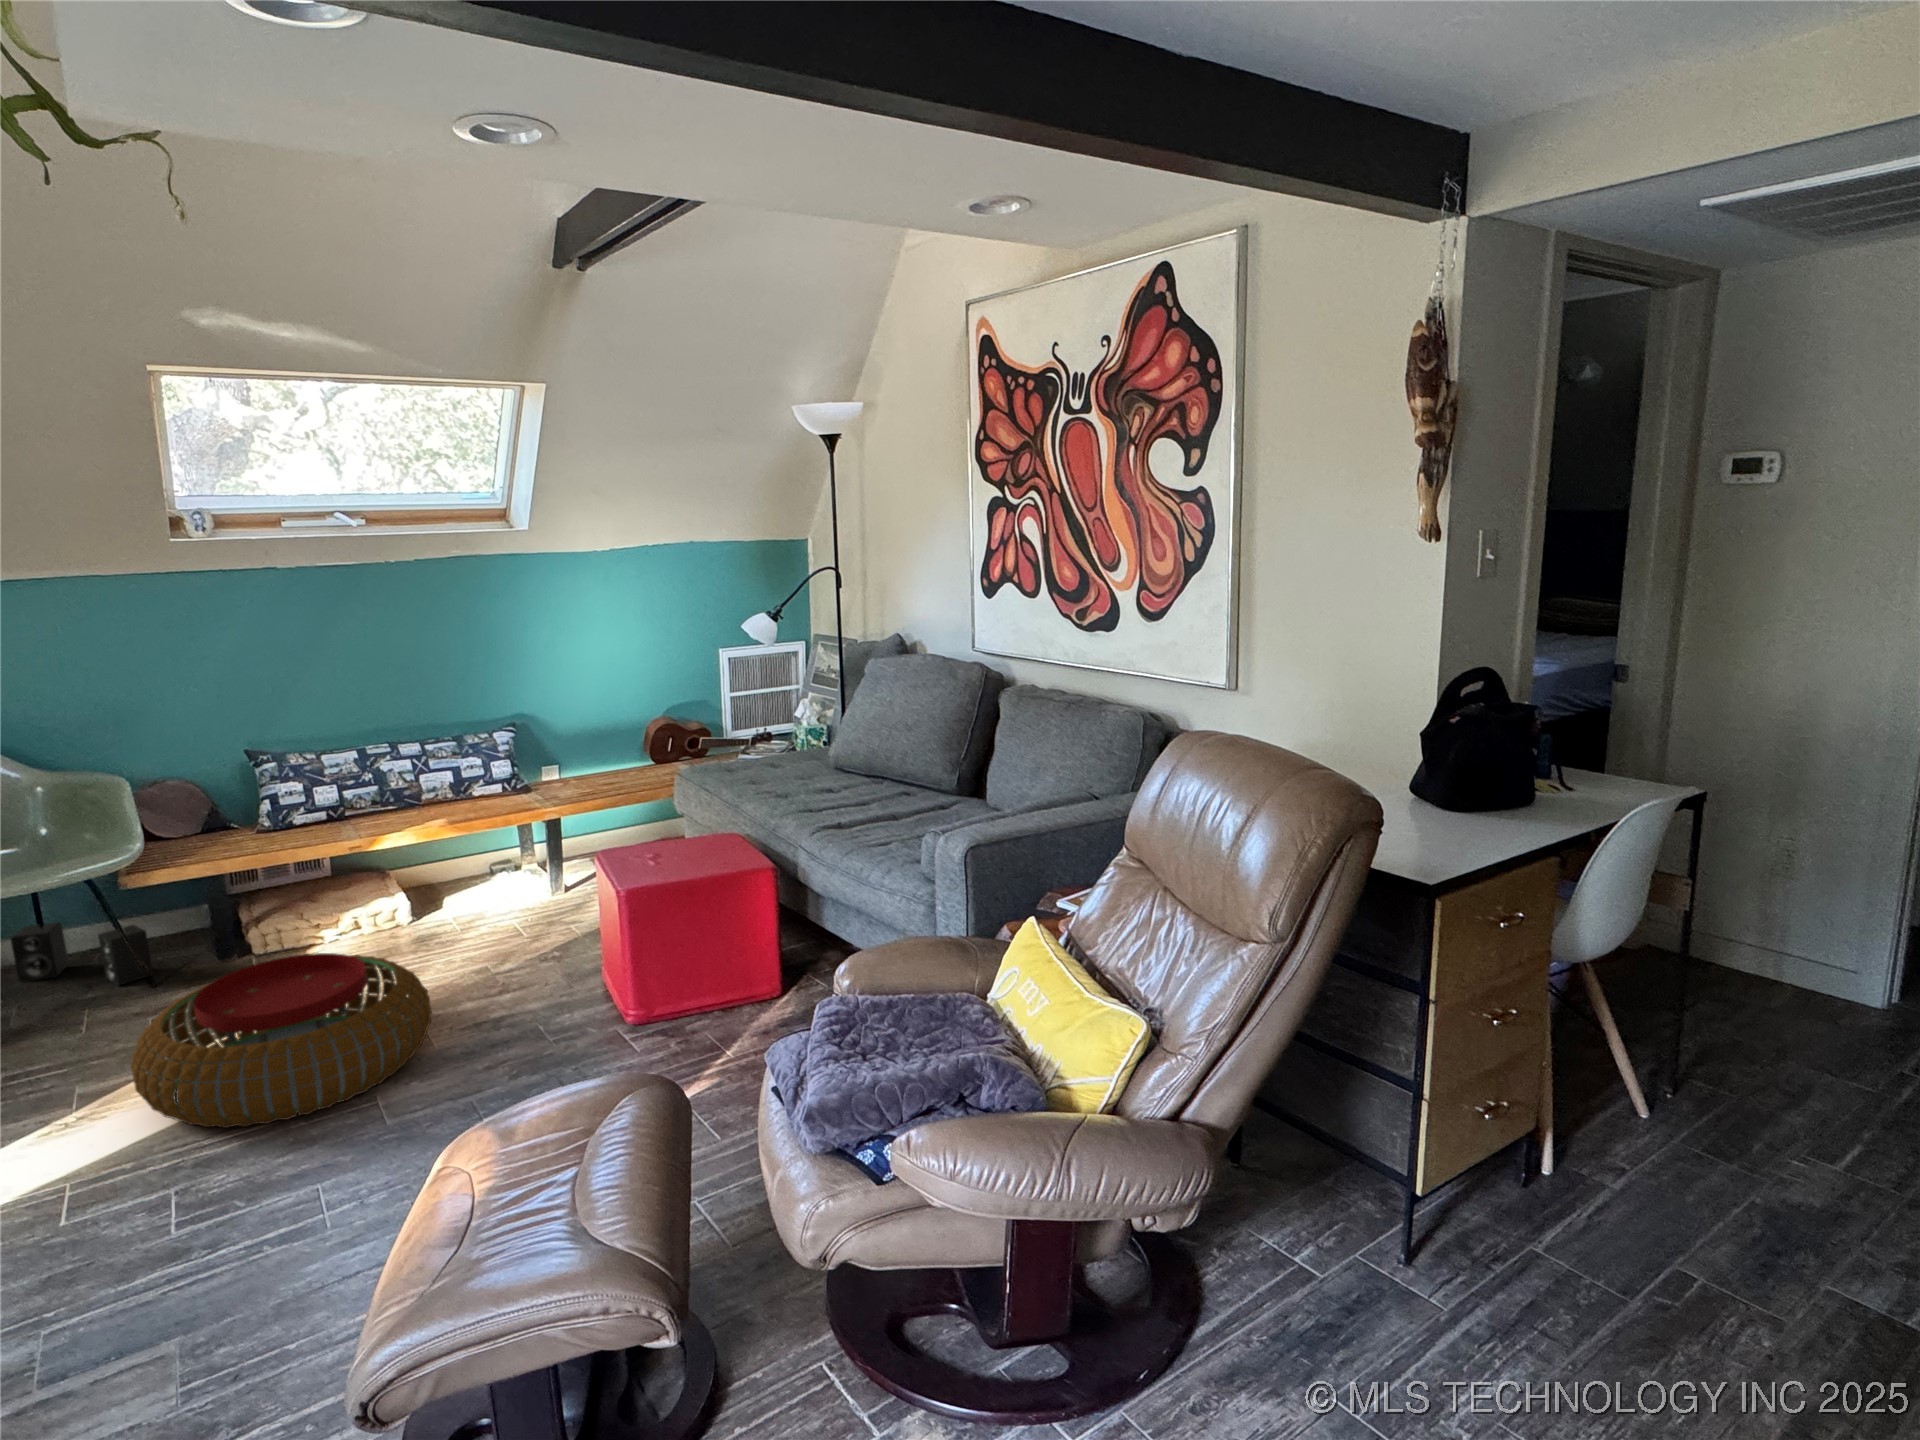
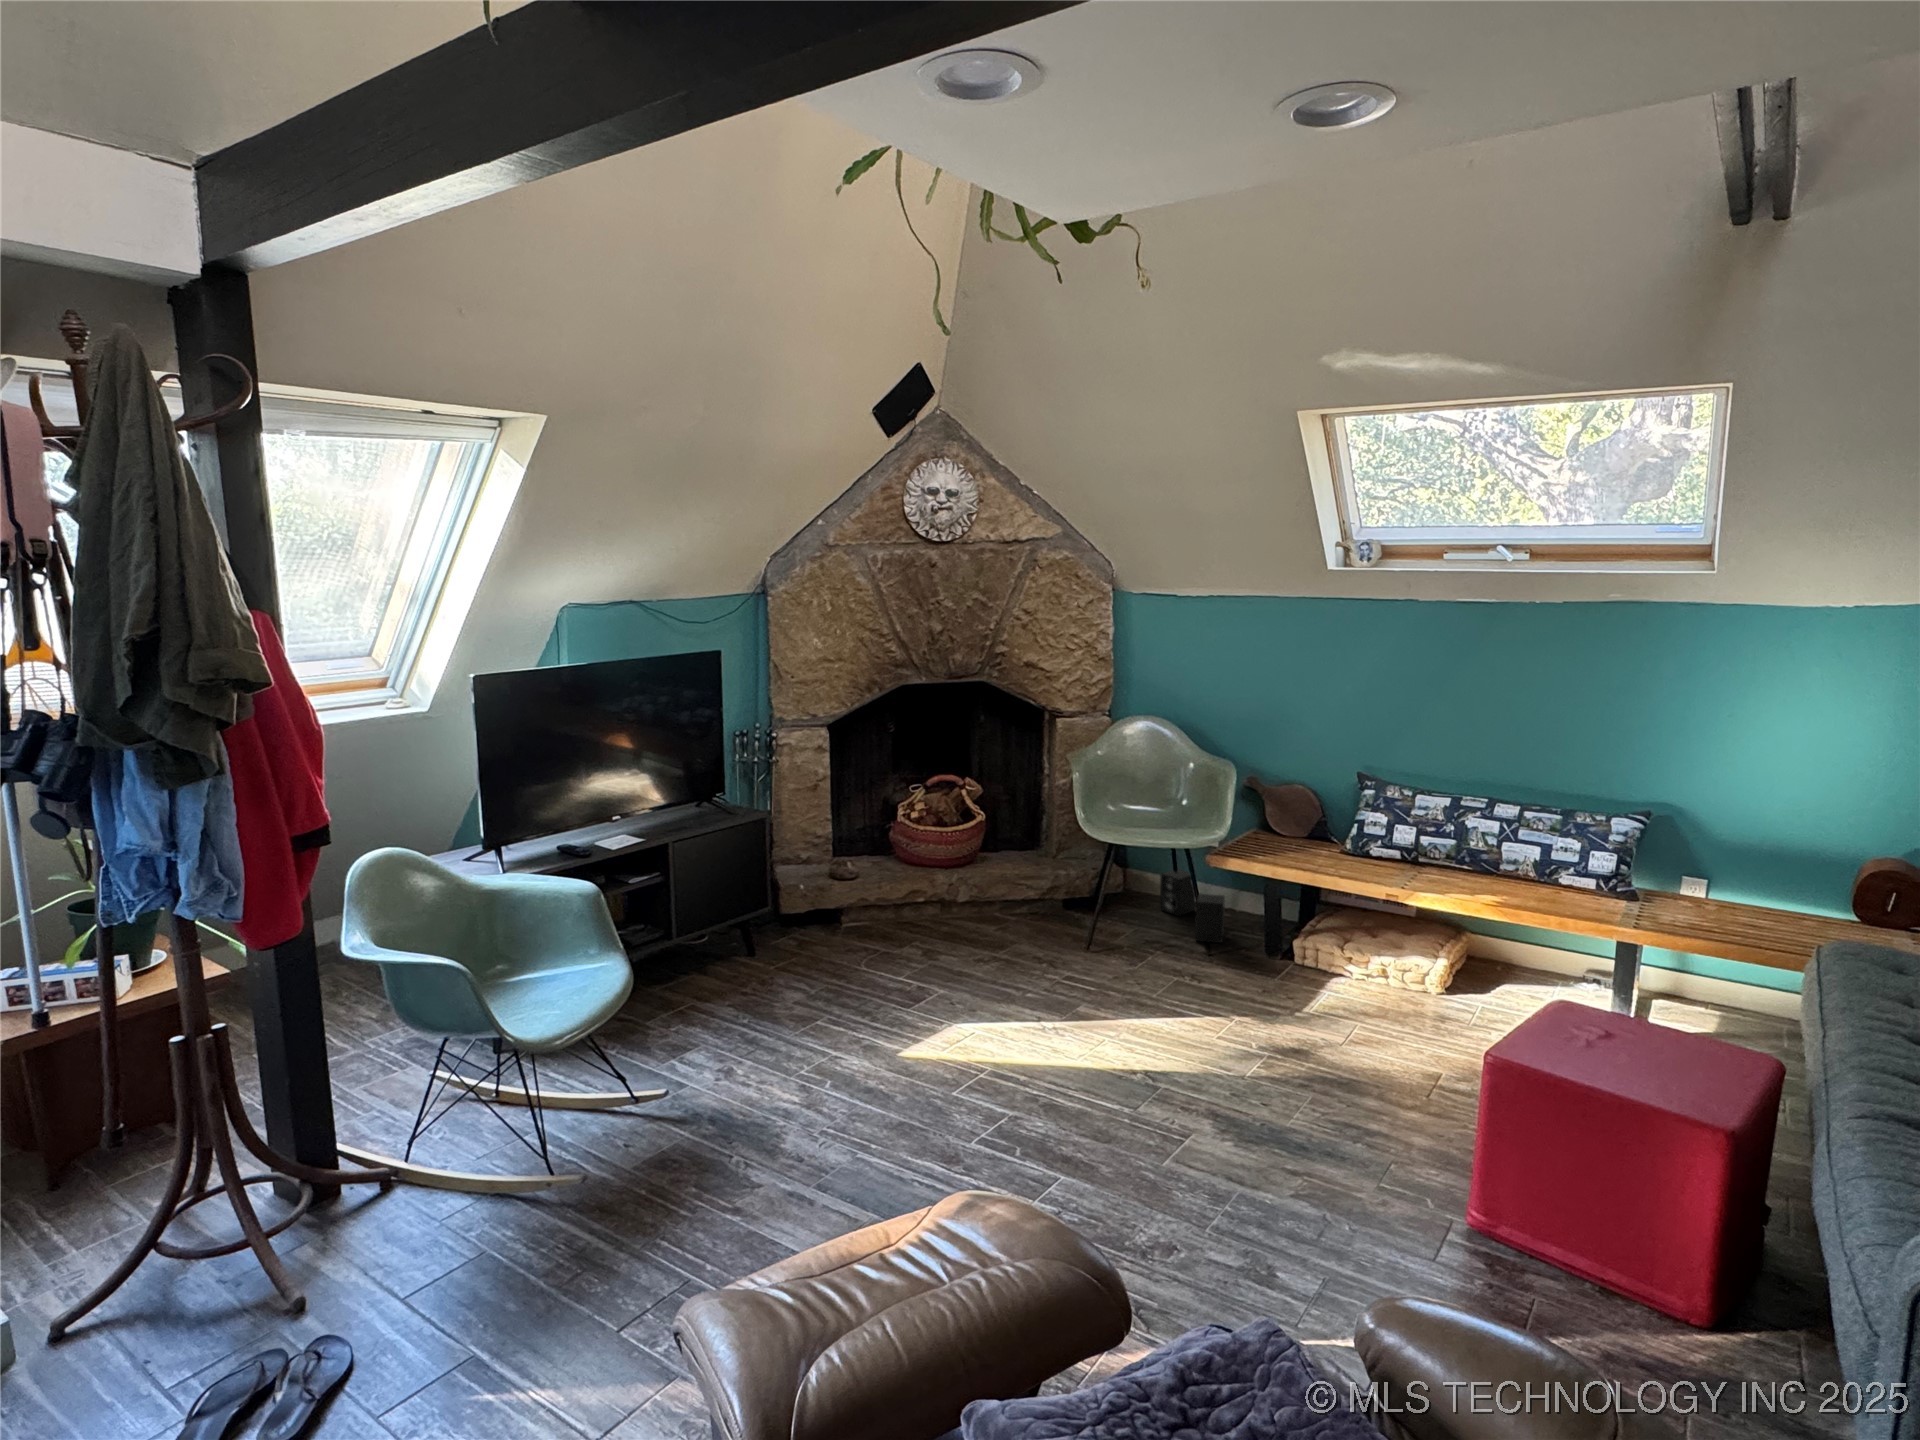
pouf: present [131,953,432,1128] -> none [1065,965,1312,1126]

